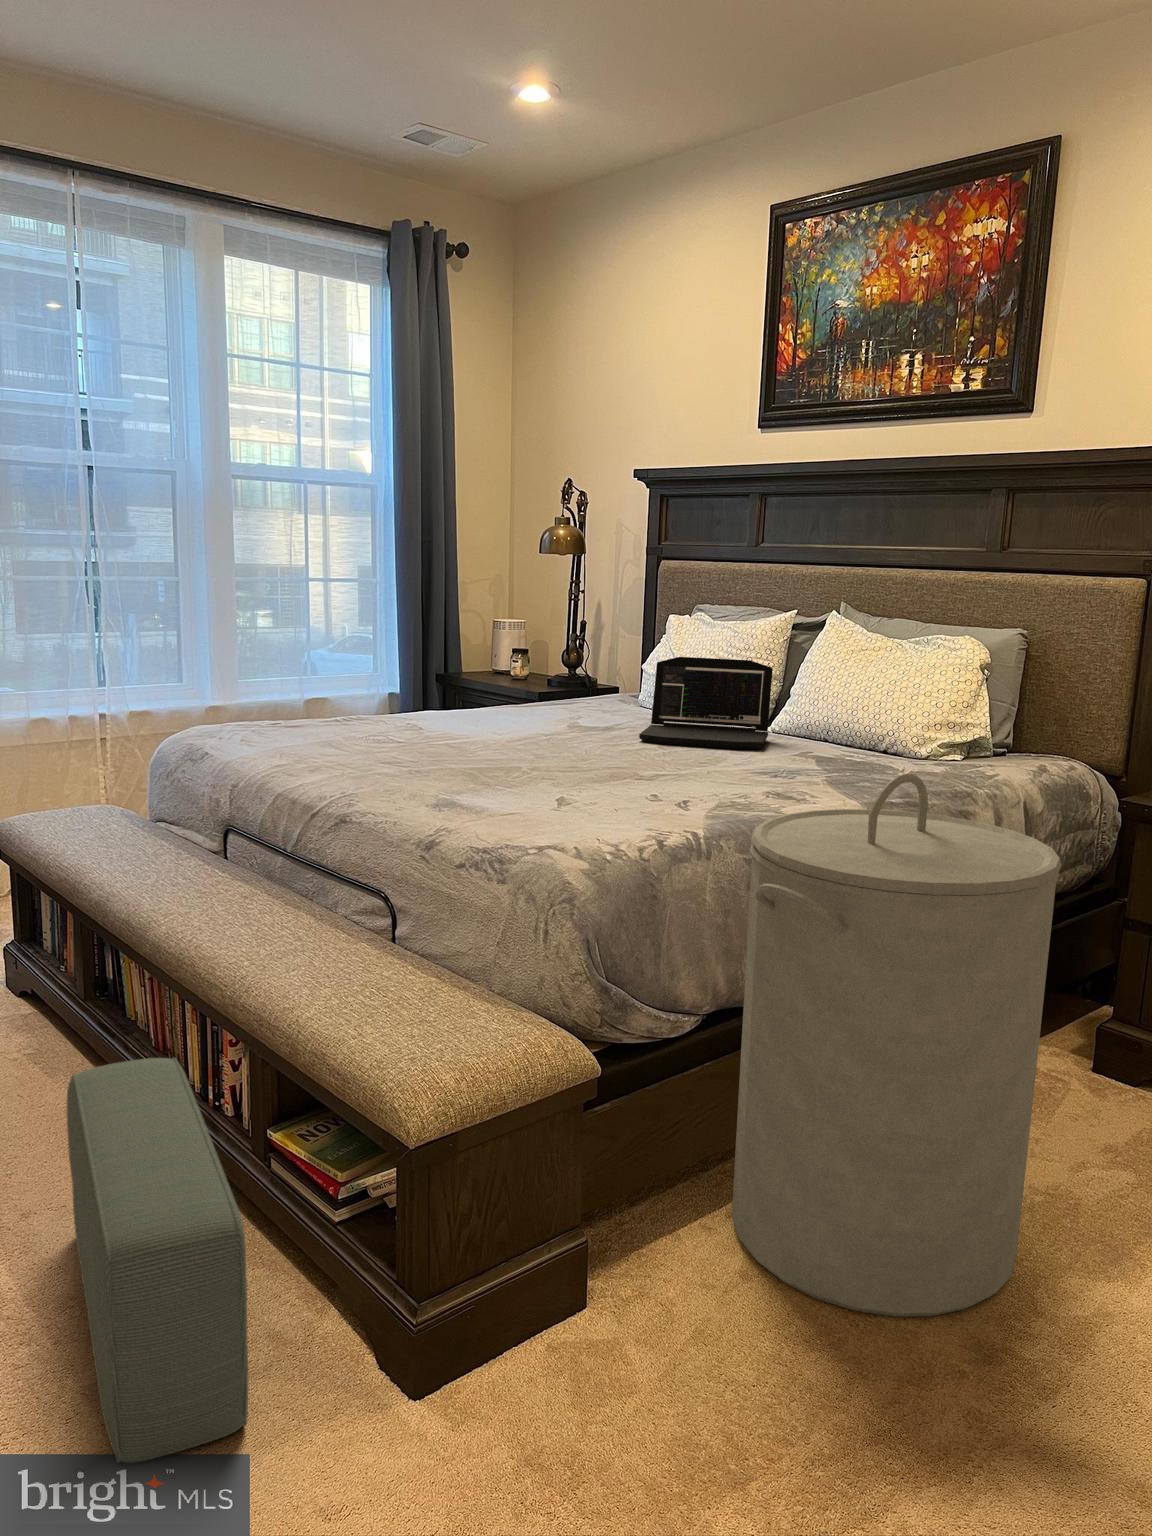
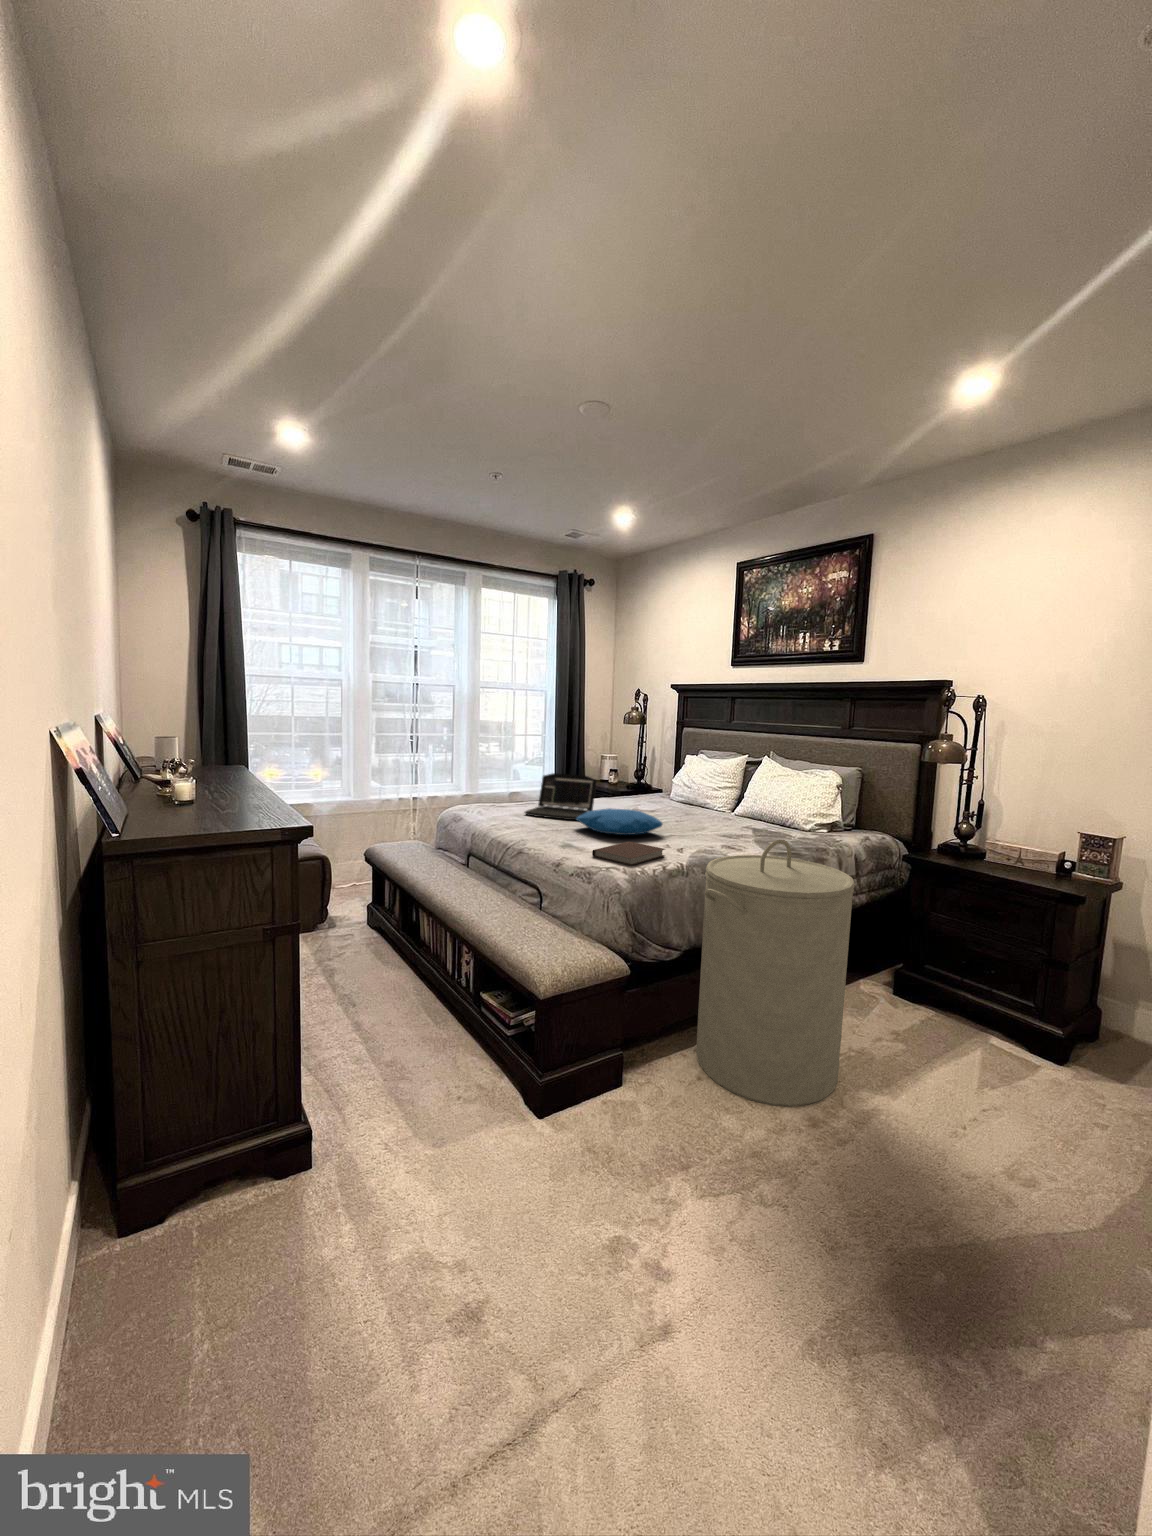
laptop: present [639,657,773,749] -> present [525,773,597,820]
pillow: none [457,724,642,778] -> present [576,808,663,835]
notebook: none [503,790,658,841] -> present [592,842,665,866]
pouf: present [67,1058,248,1463] -> none [394,957,466,1136]

